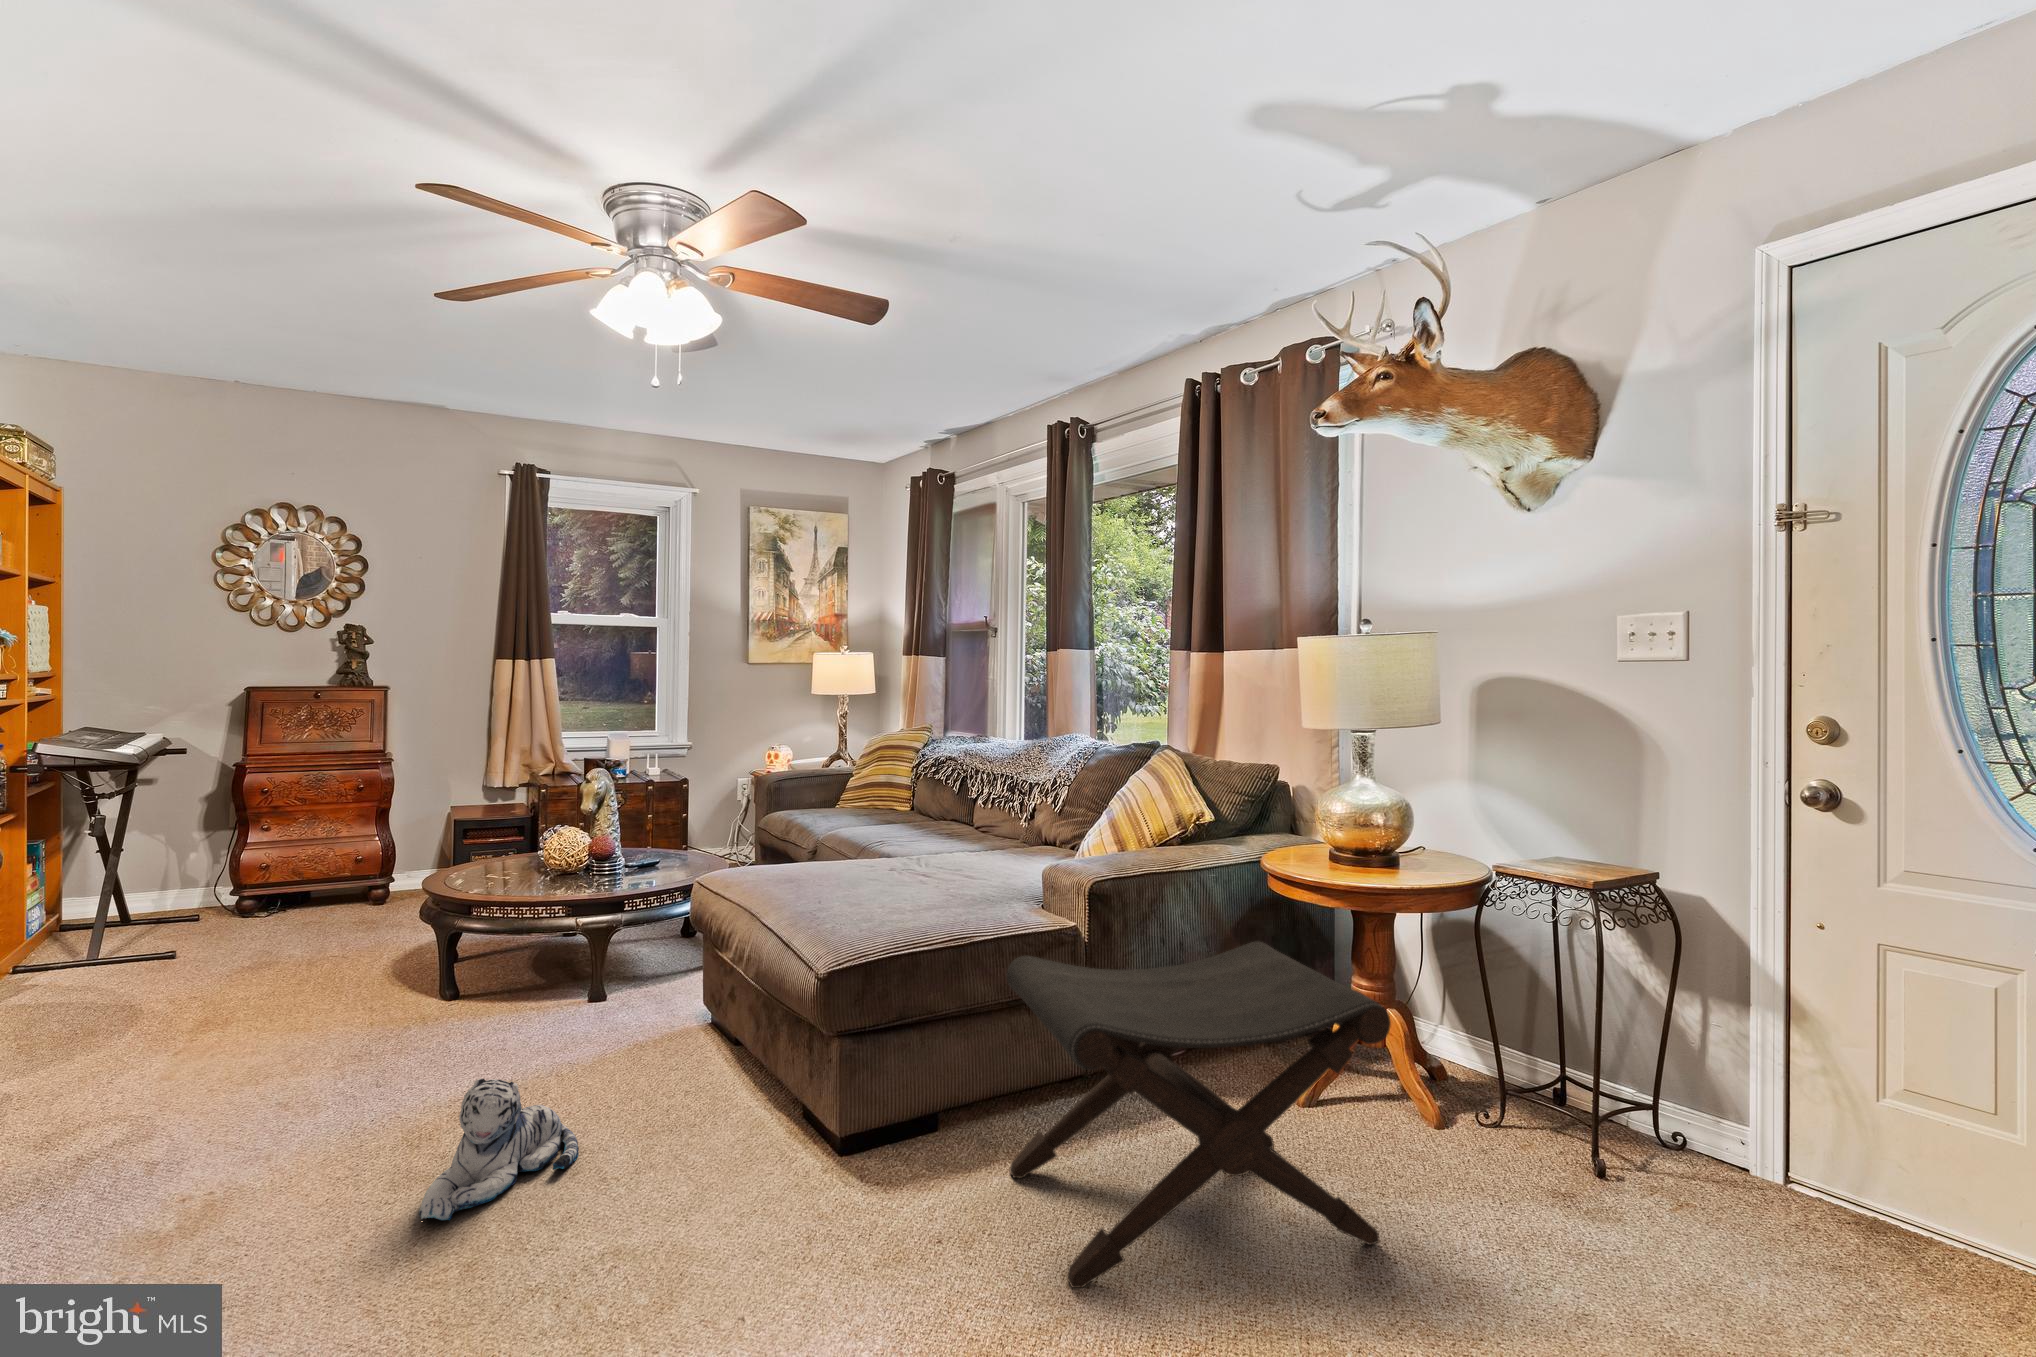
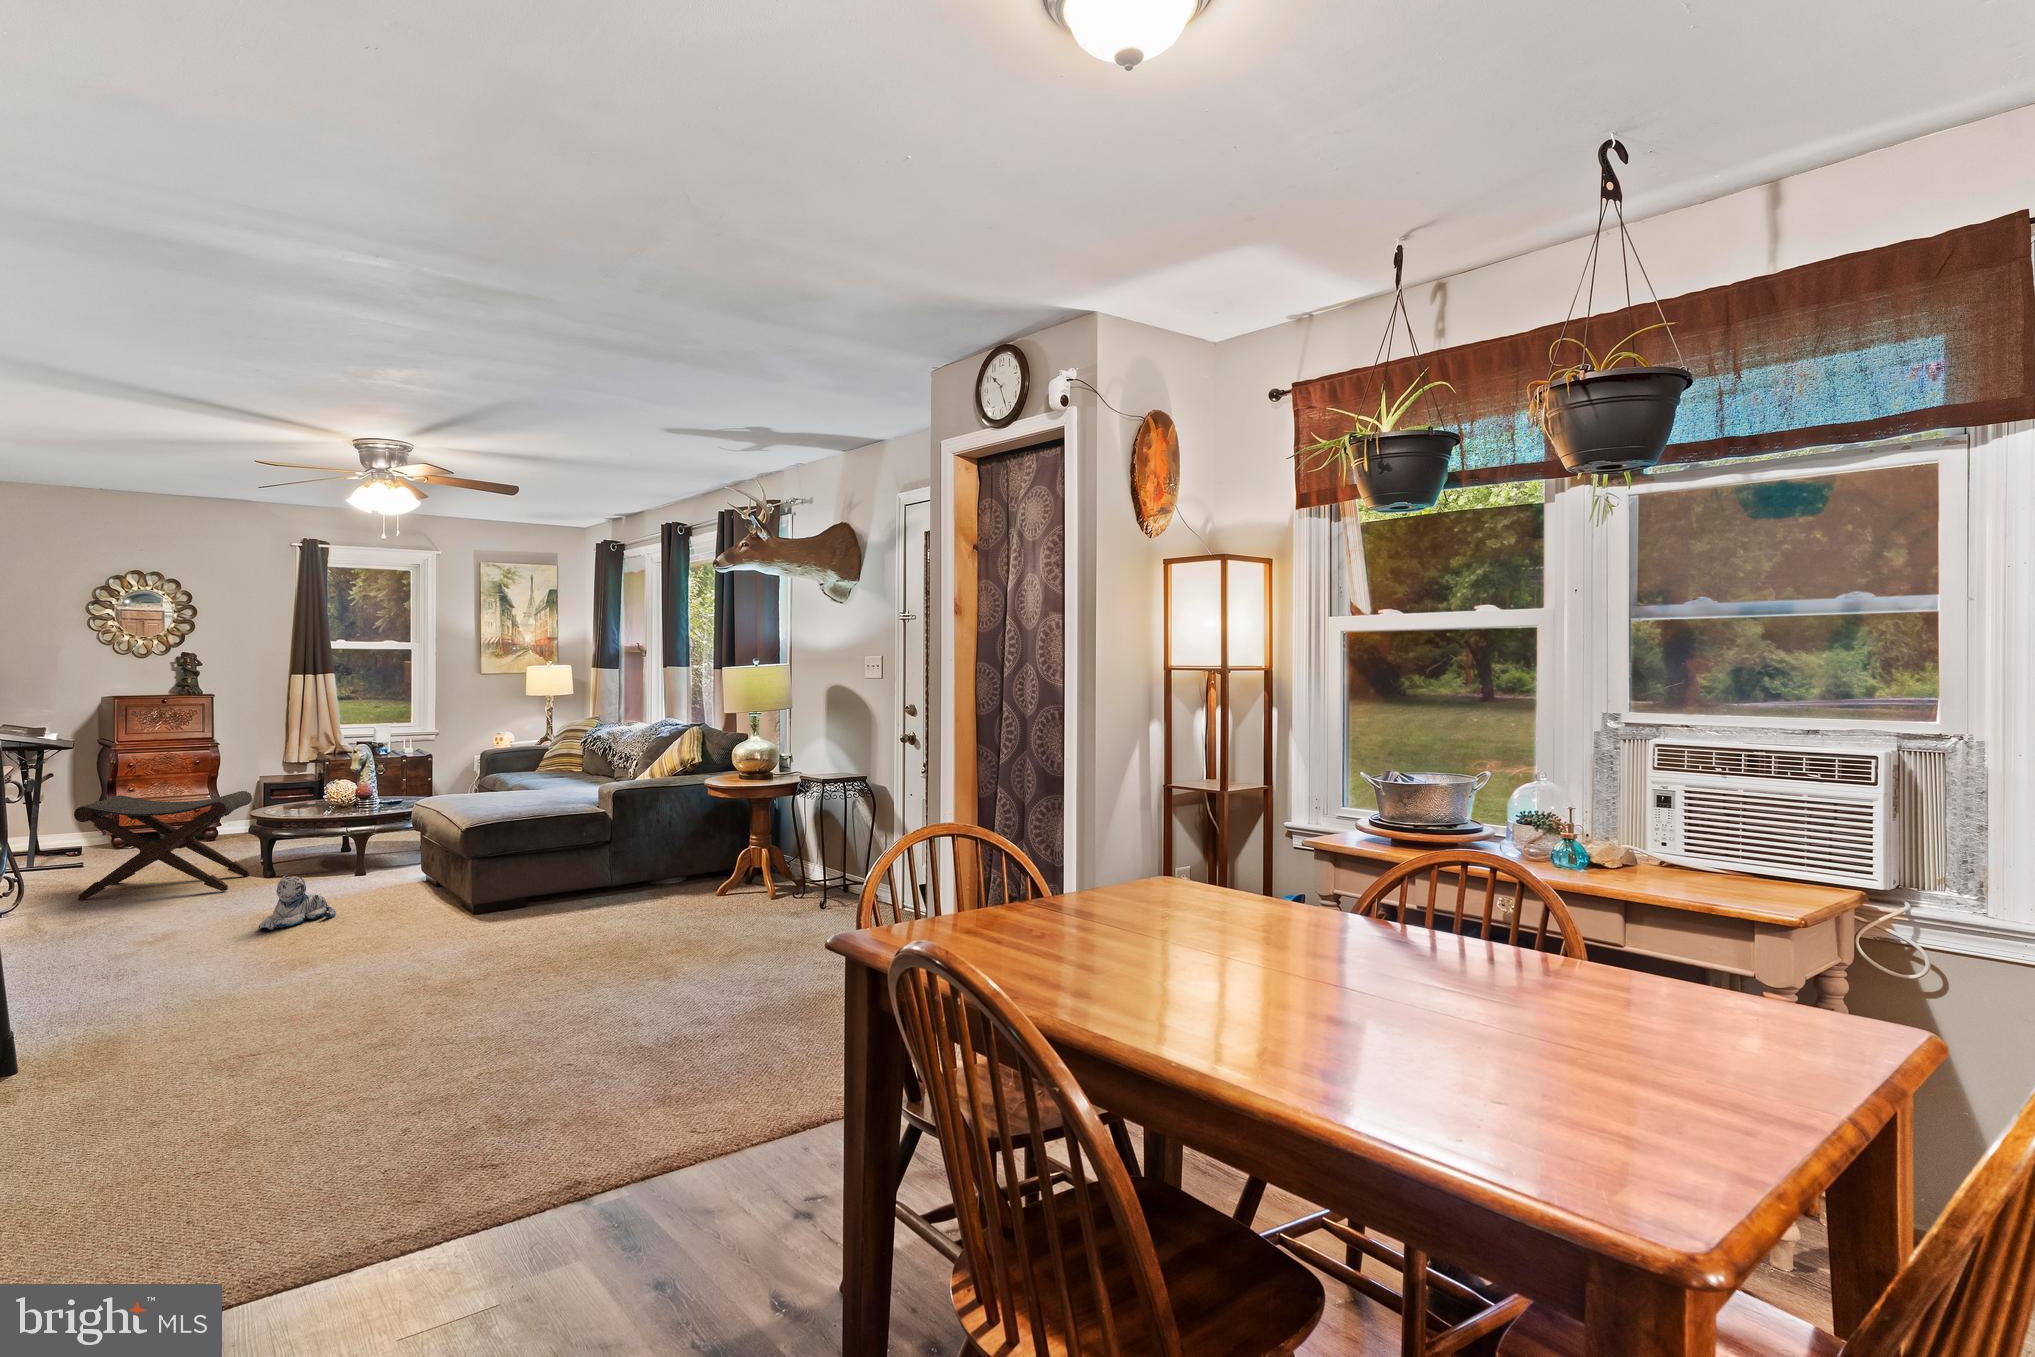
footstool: present [1007,941,1391,1288] -> present [74,791,252,900]

